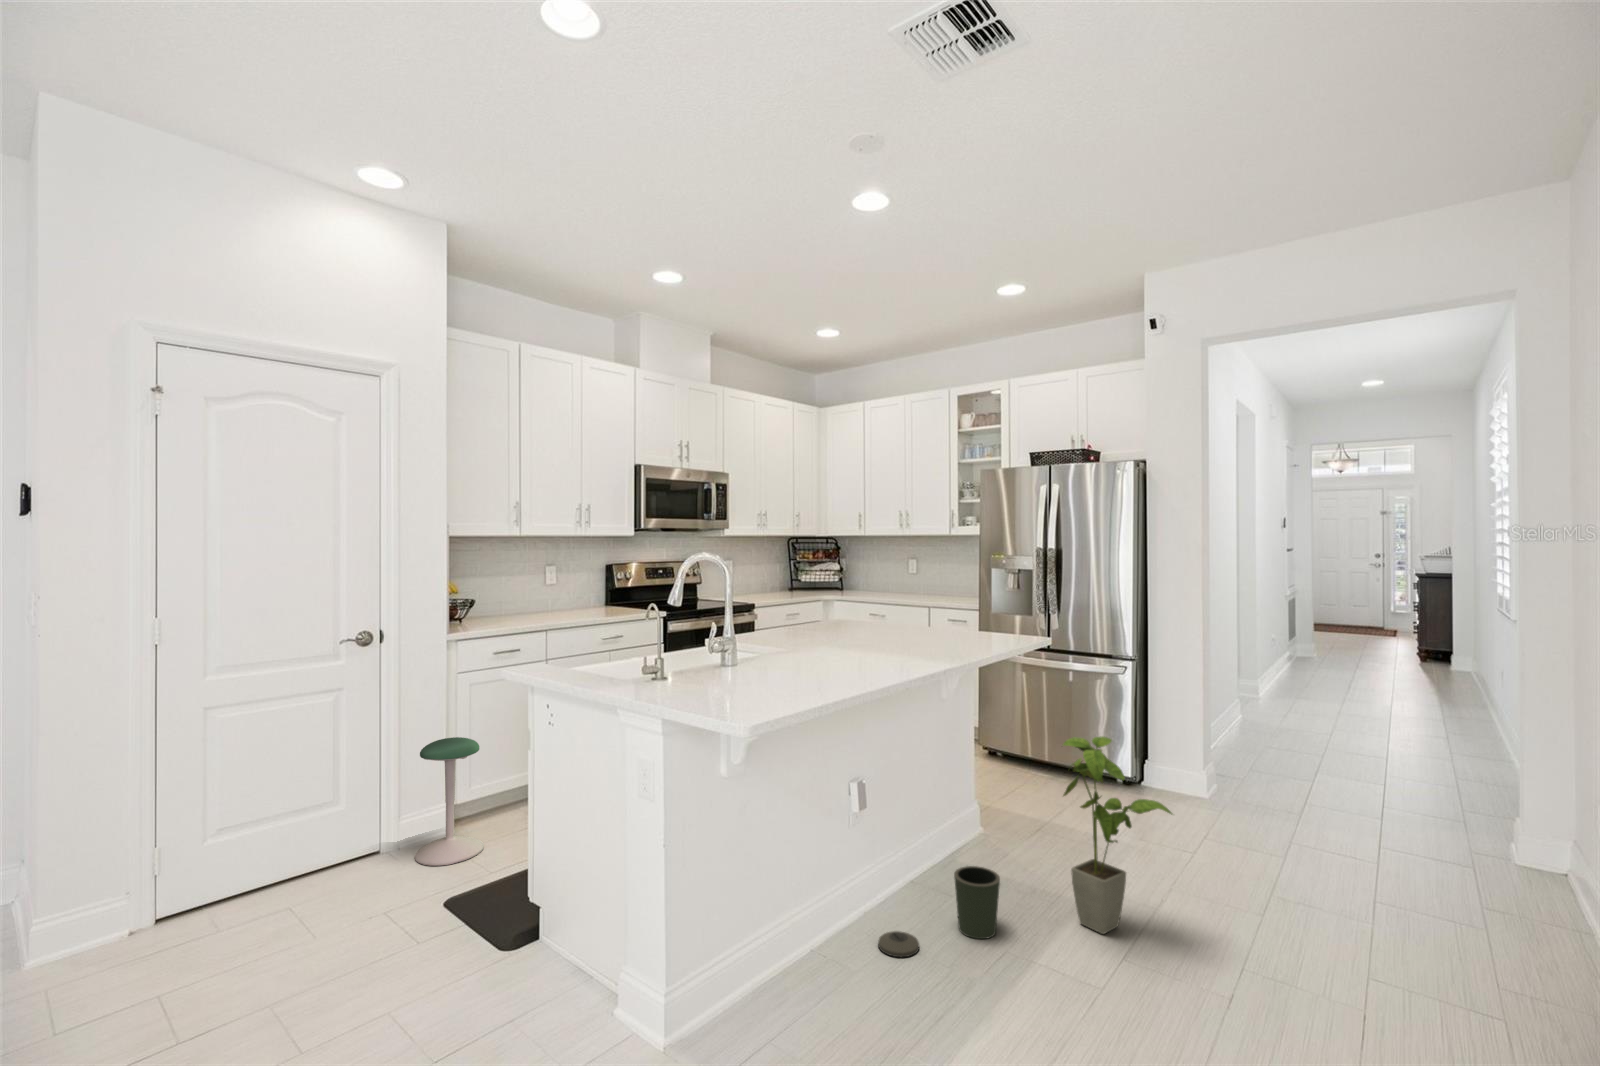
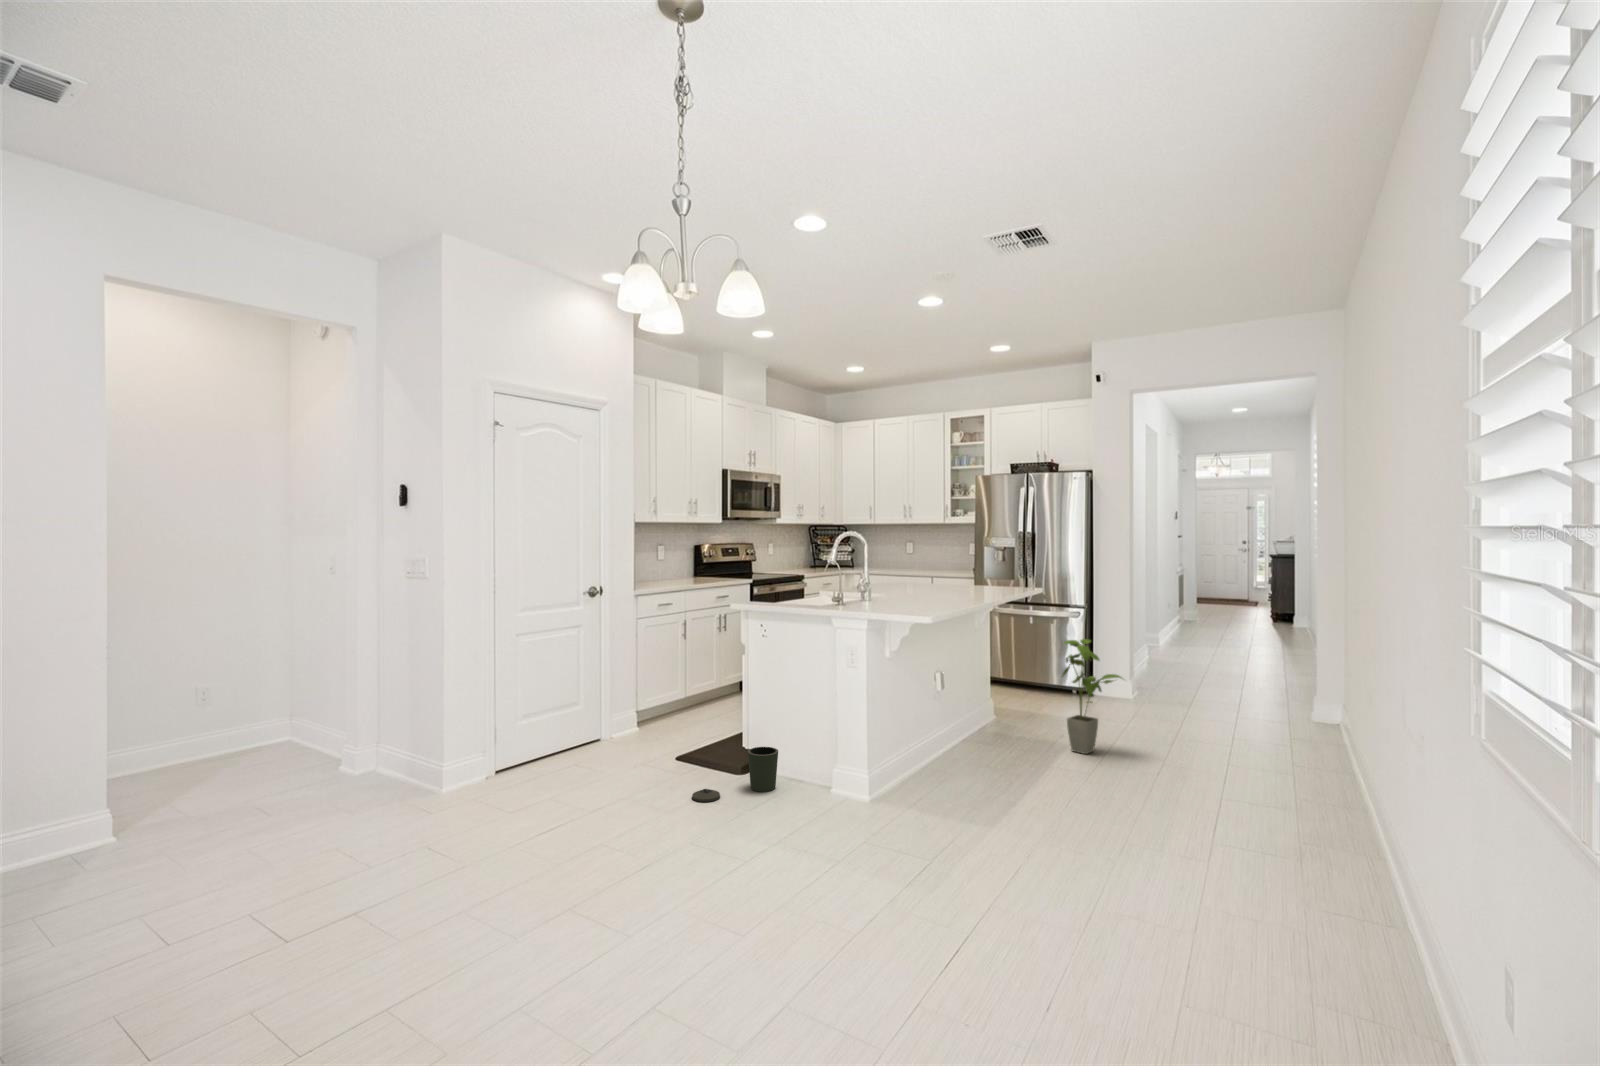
stool: present [415,737,484,866] -> none [629,660,672,743]
trash can: present [878,866,1000,957] -> present [692,747,778,802]

